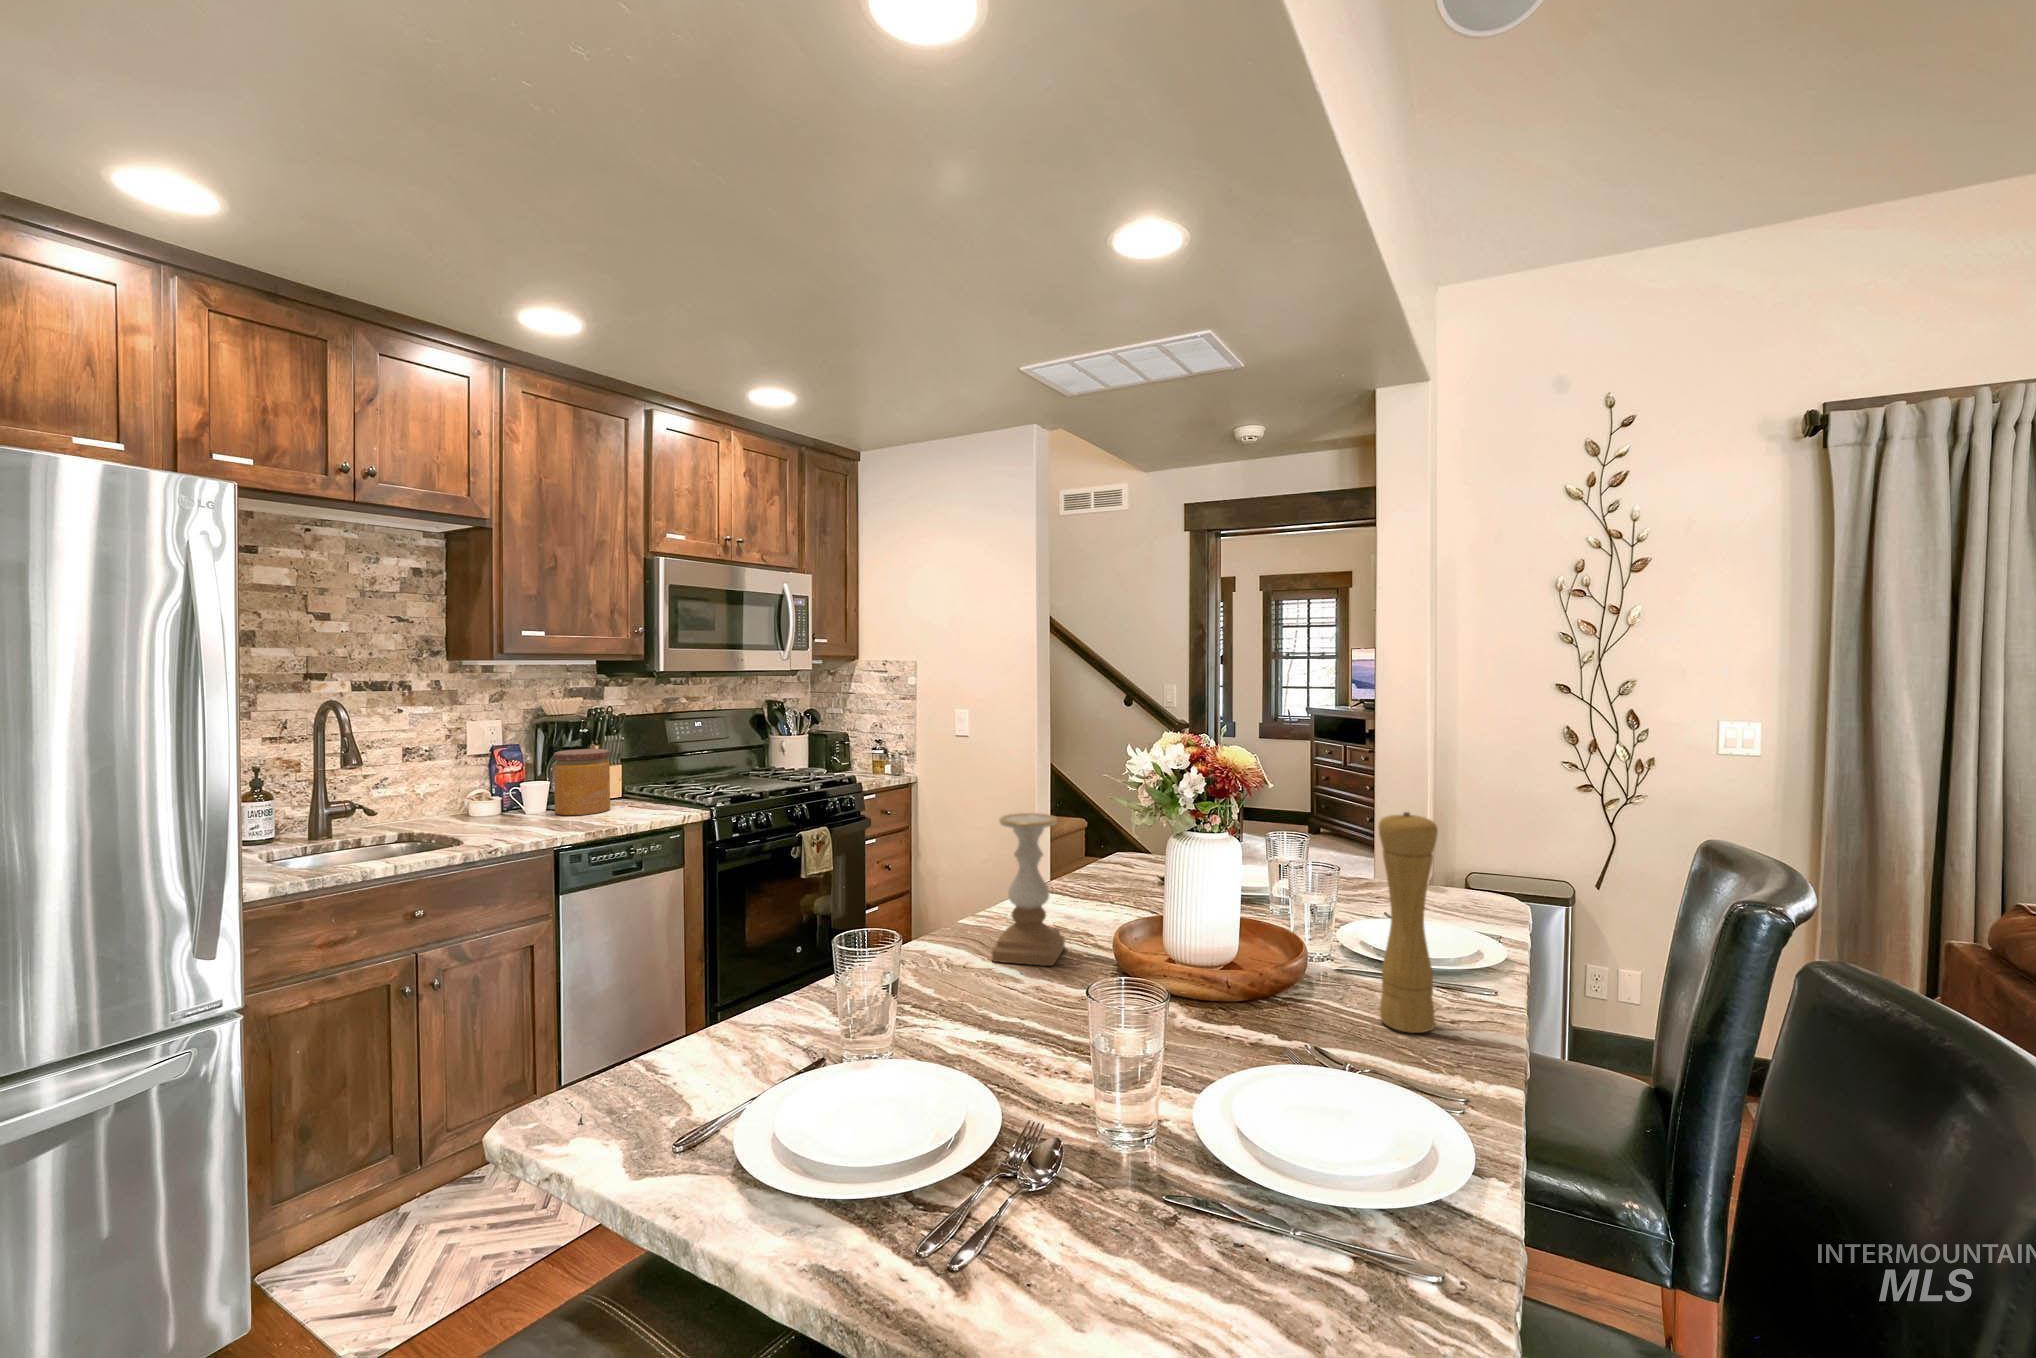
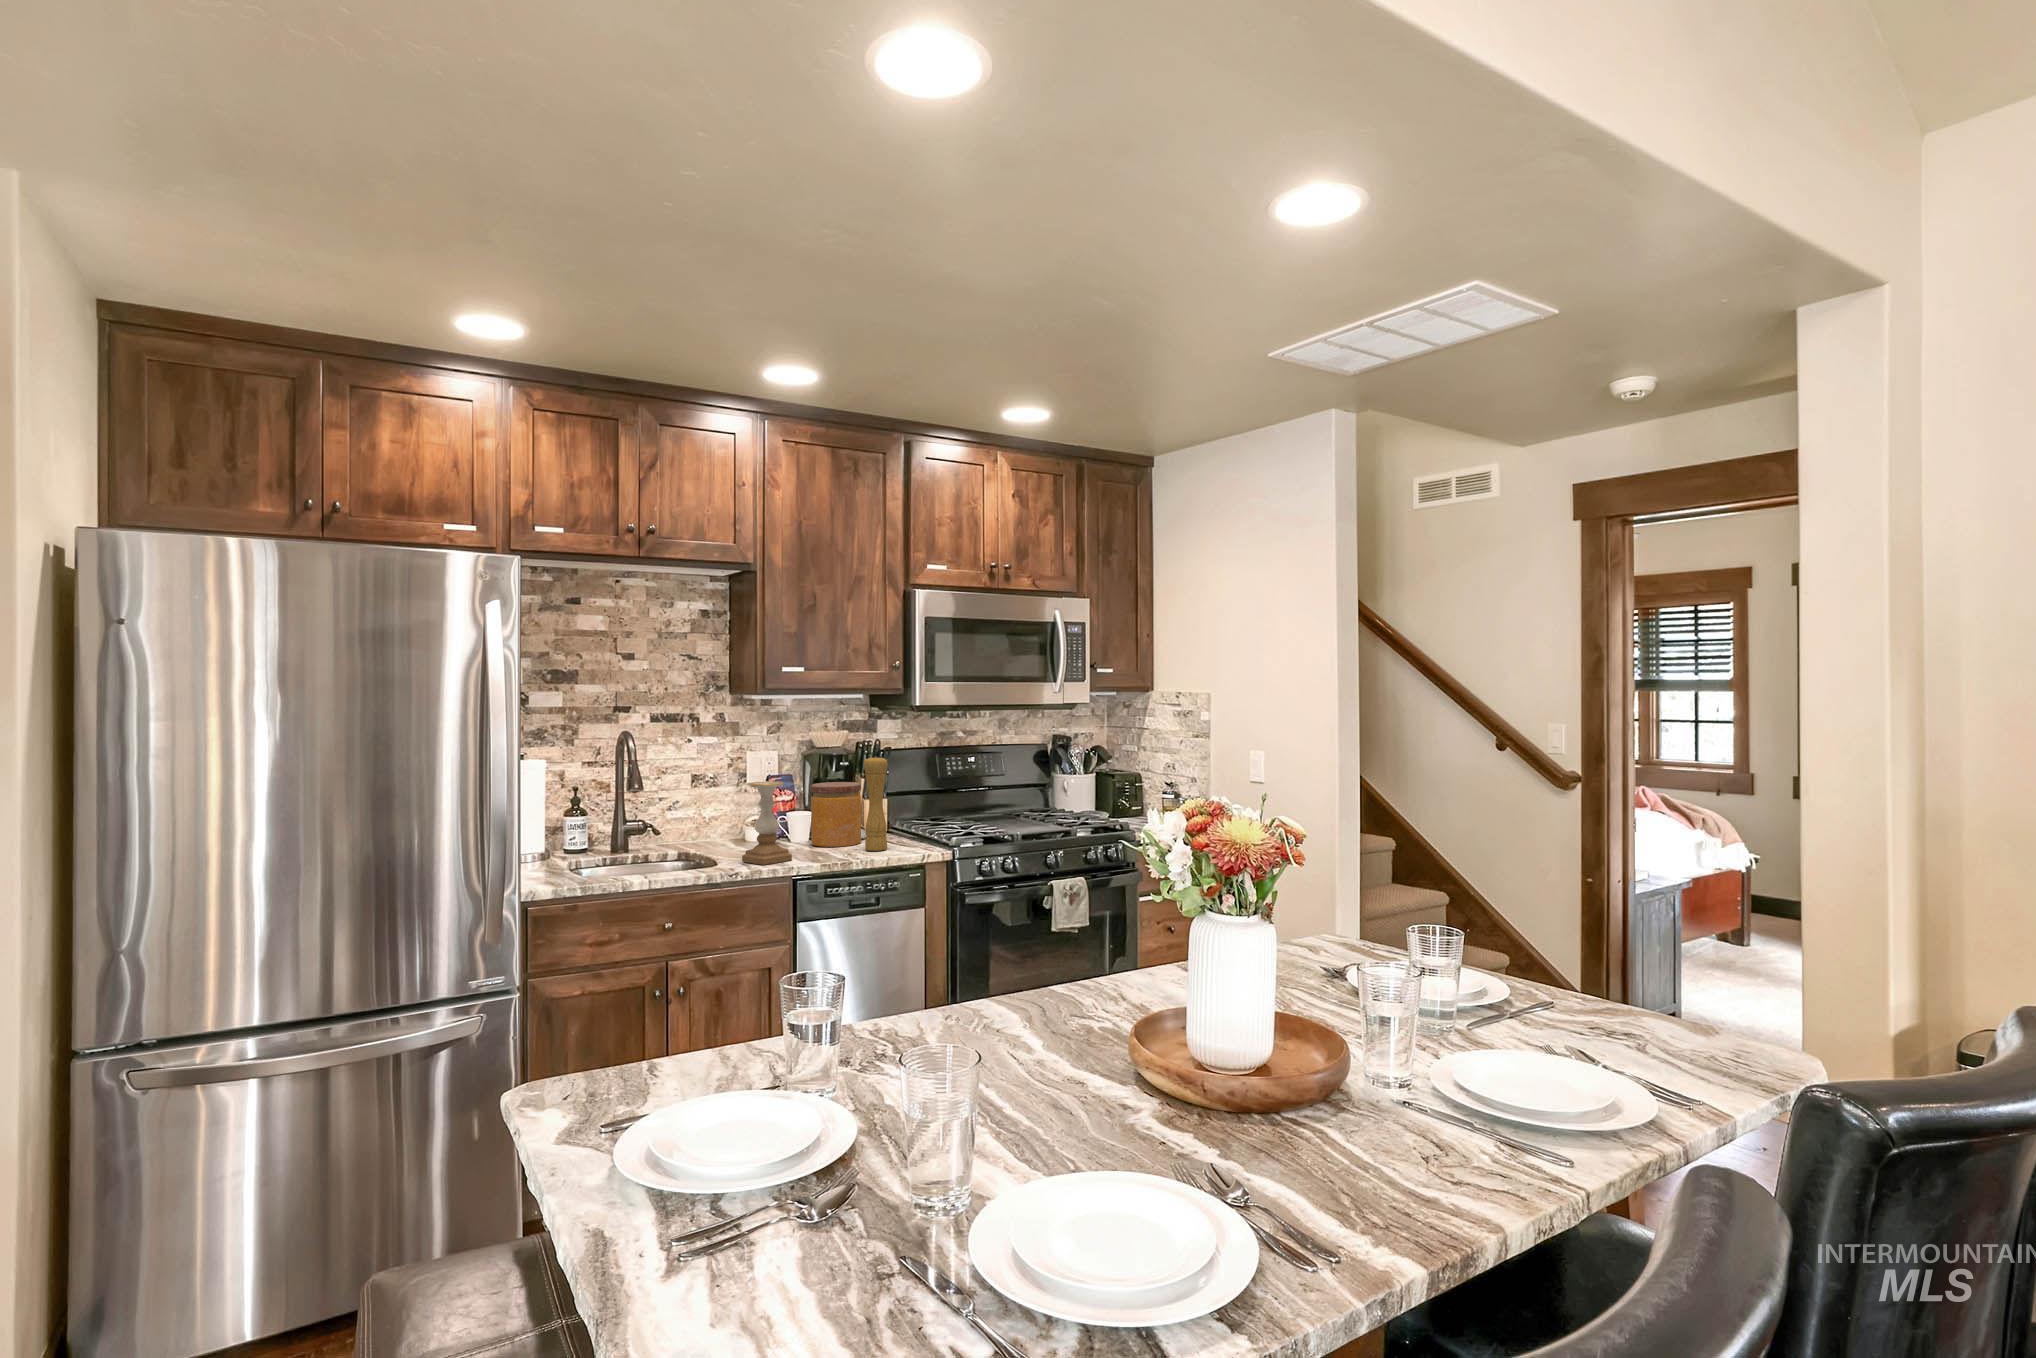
pepper mill: present [1379,812,1438,1033] -> present [864,756,888,851]
candle holder: present [992,813,1065,966] -> present [742,781,792,865]

